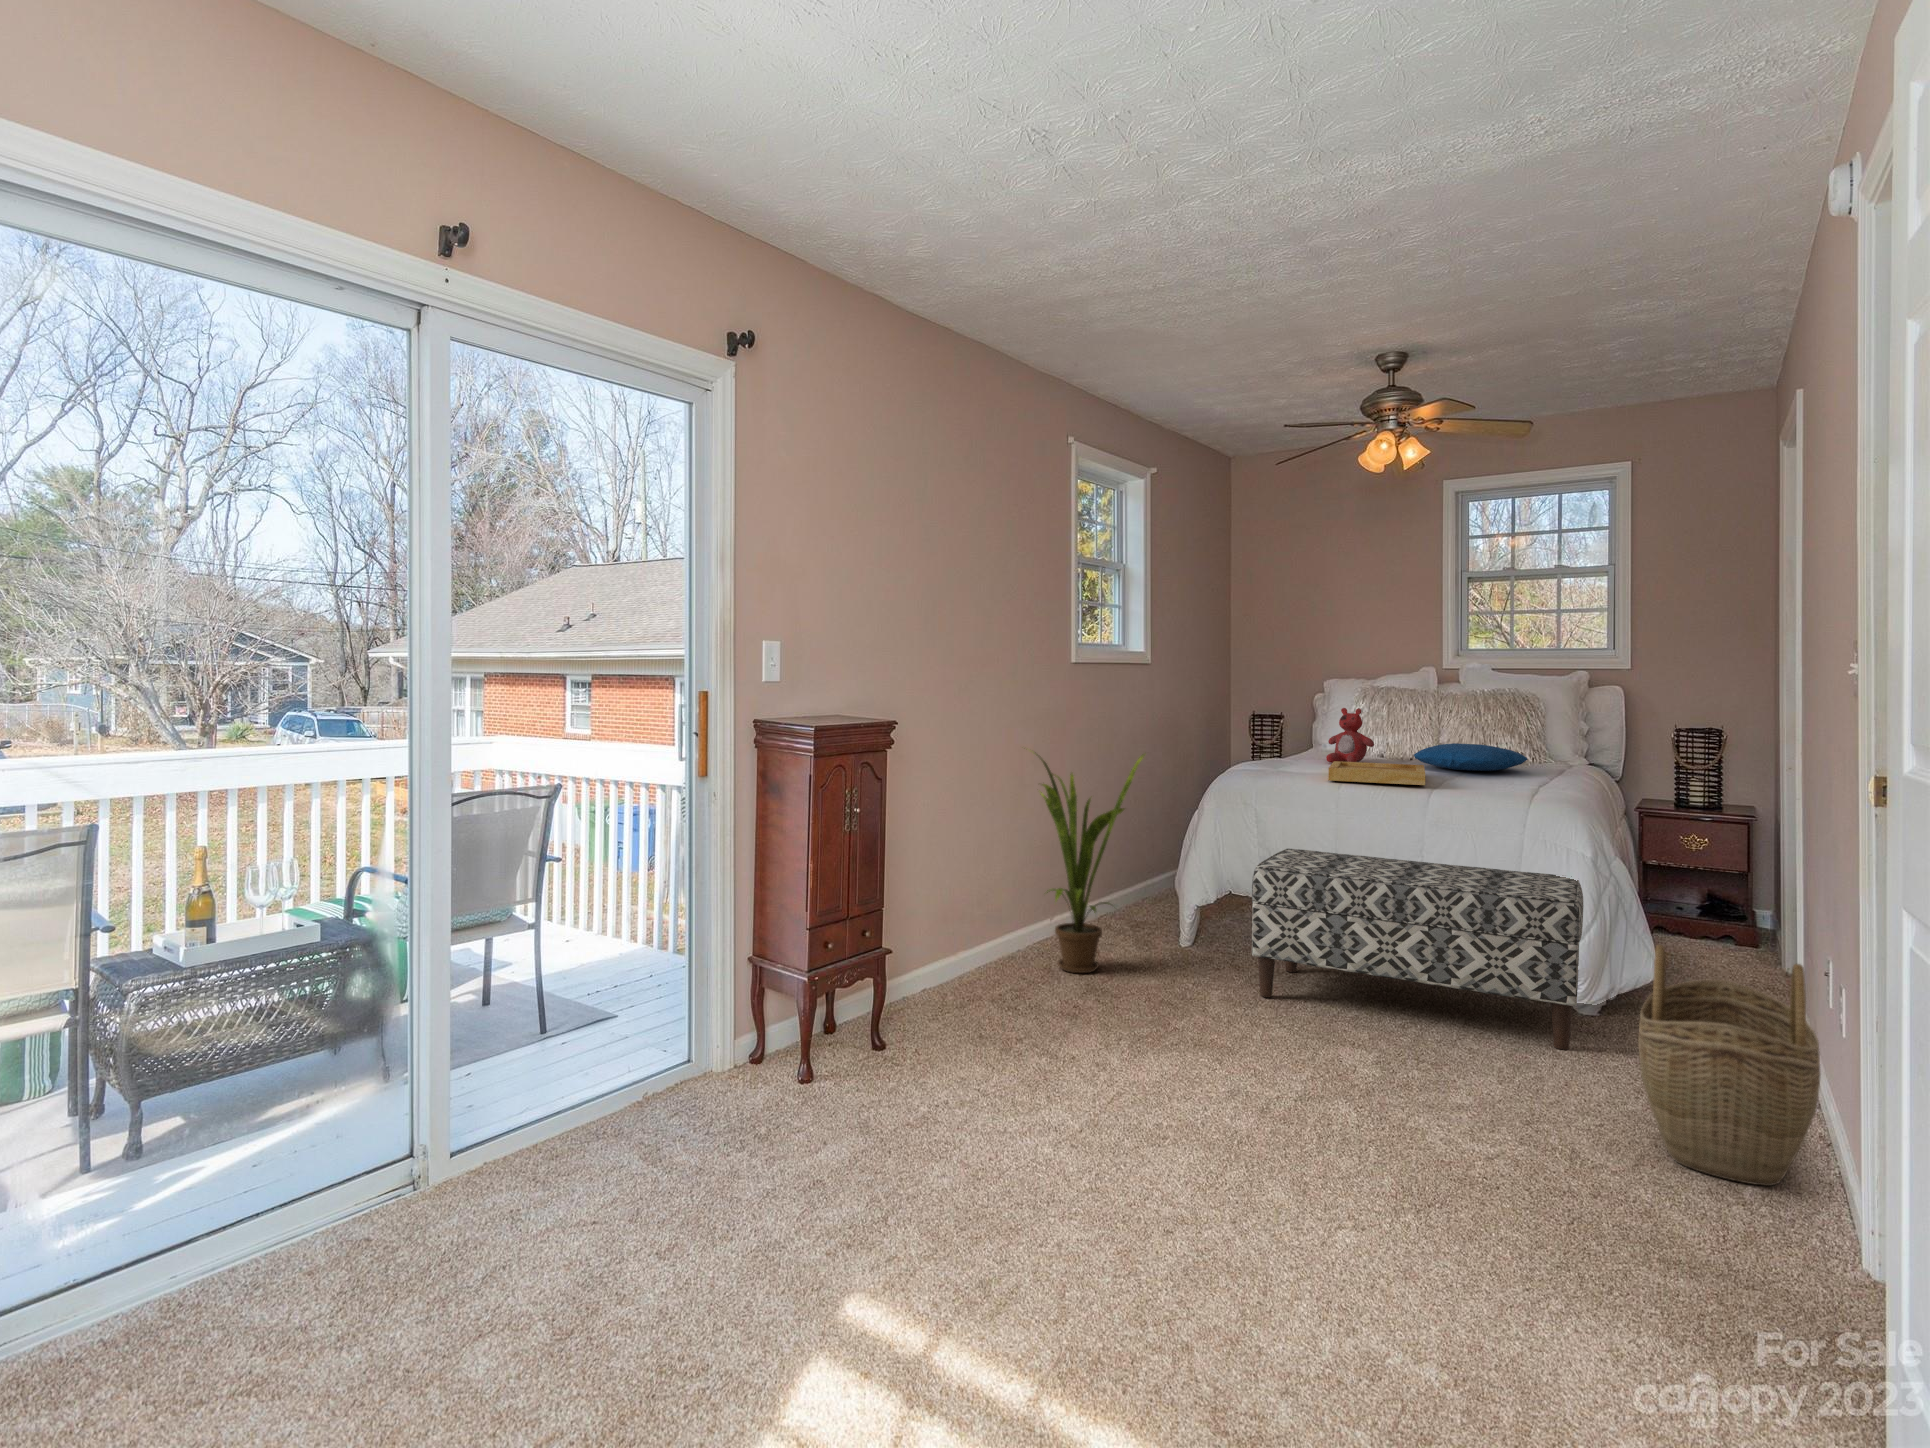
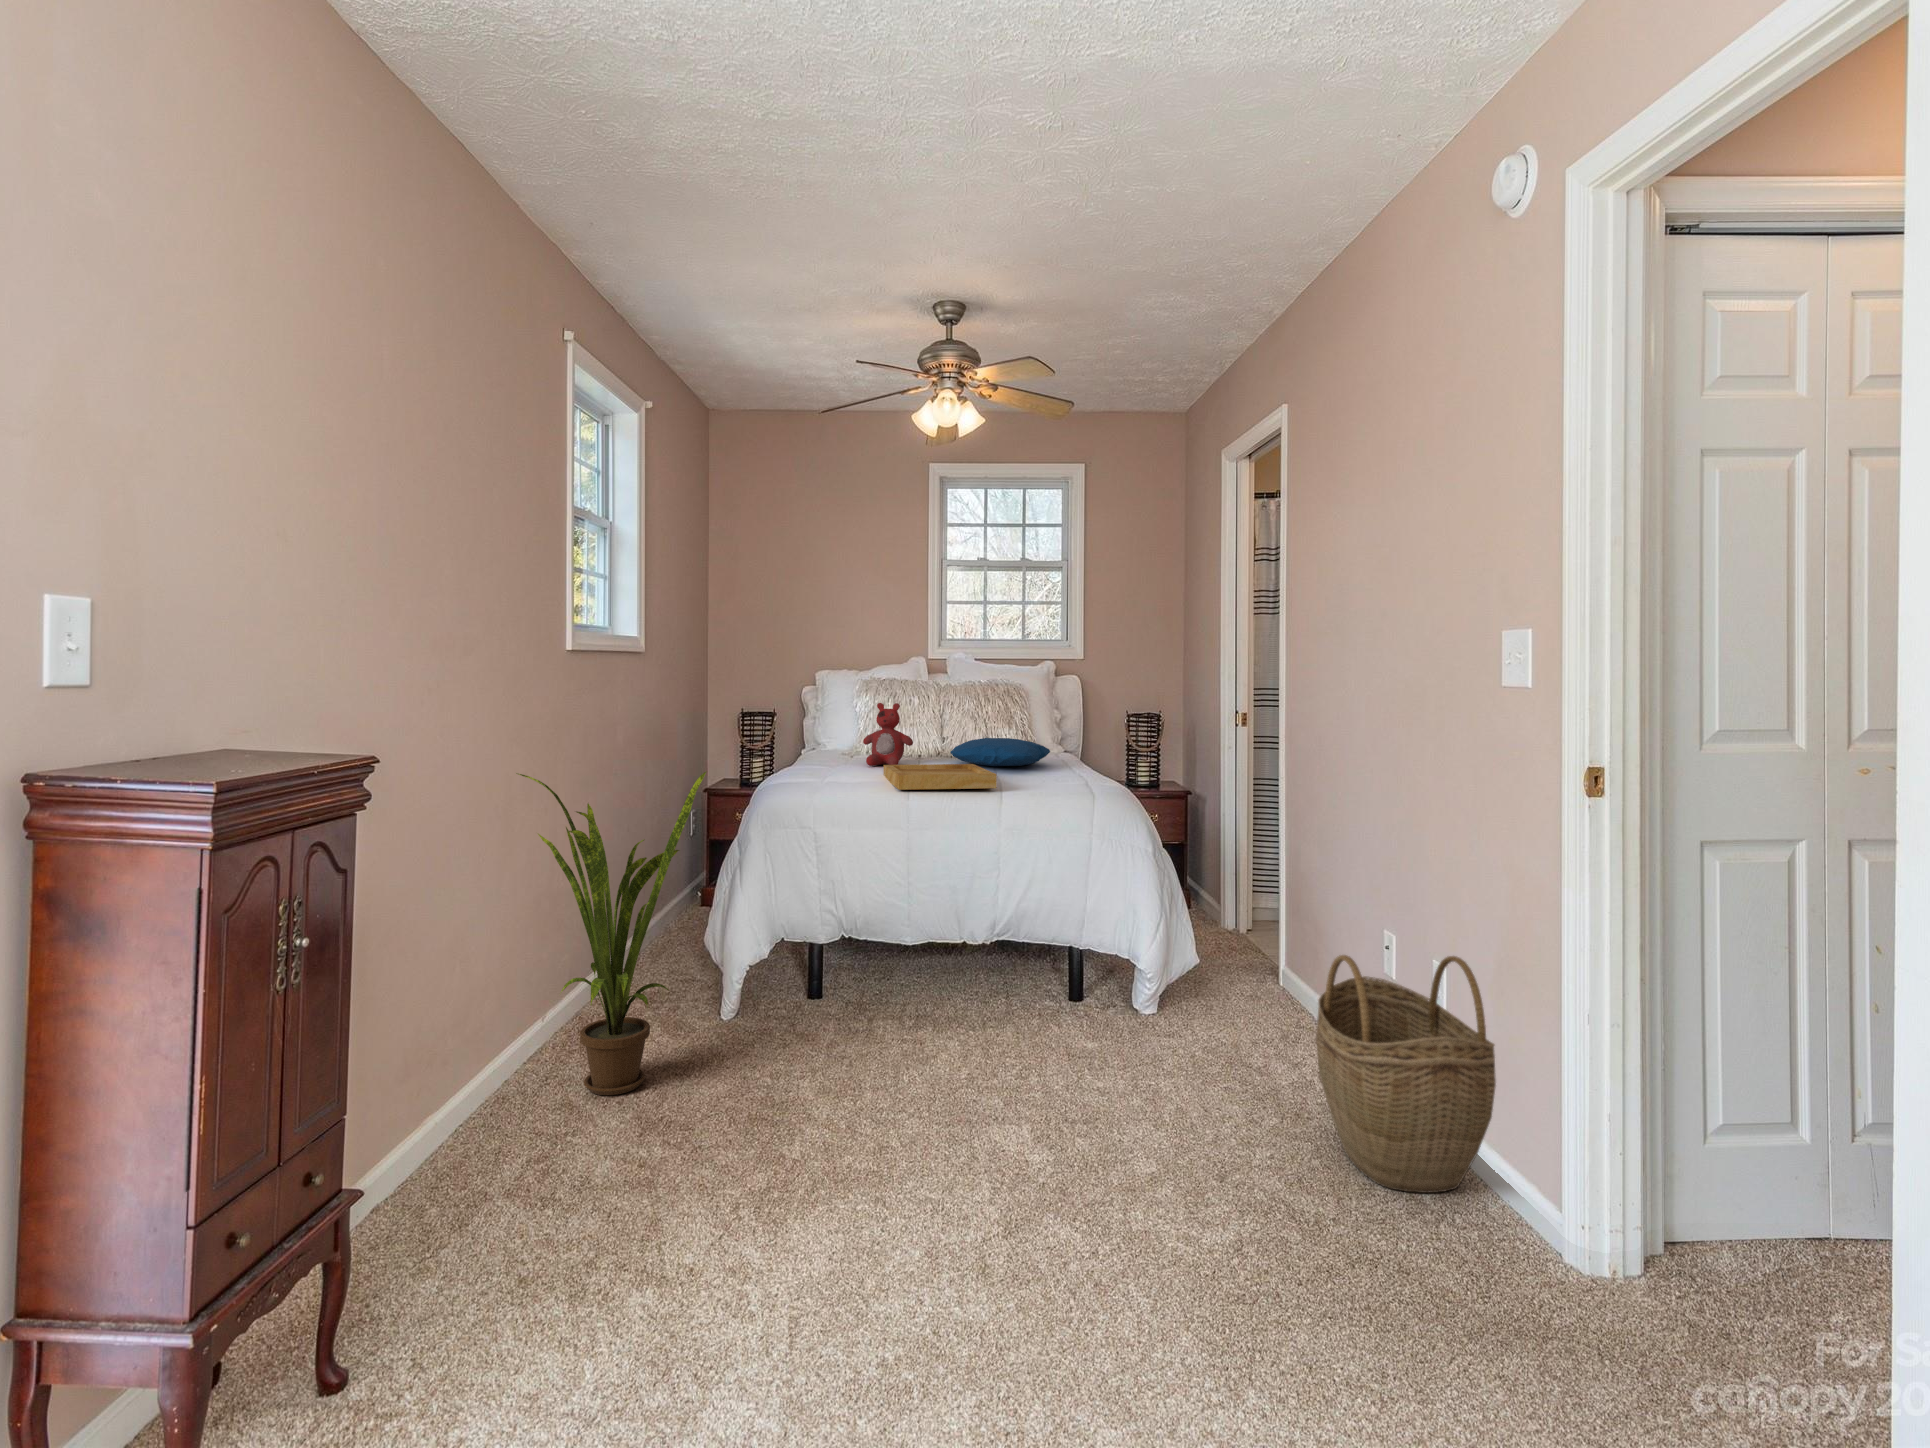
bench: present [1252,849,1584,1050] -> none [856,874,1198,1072]

